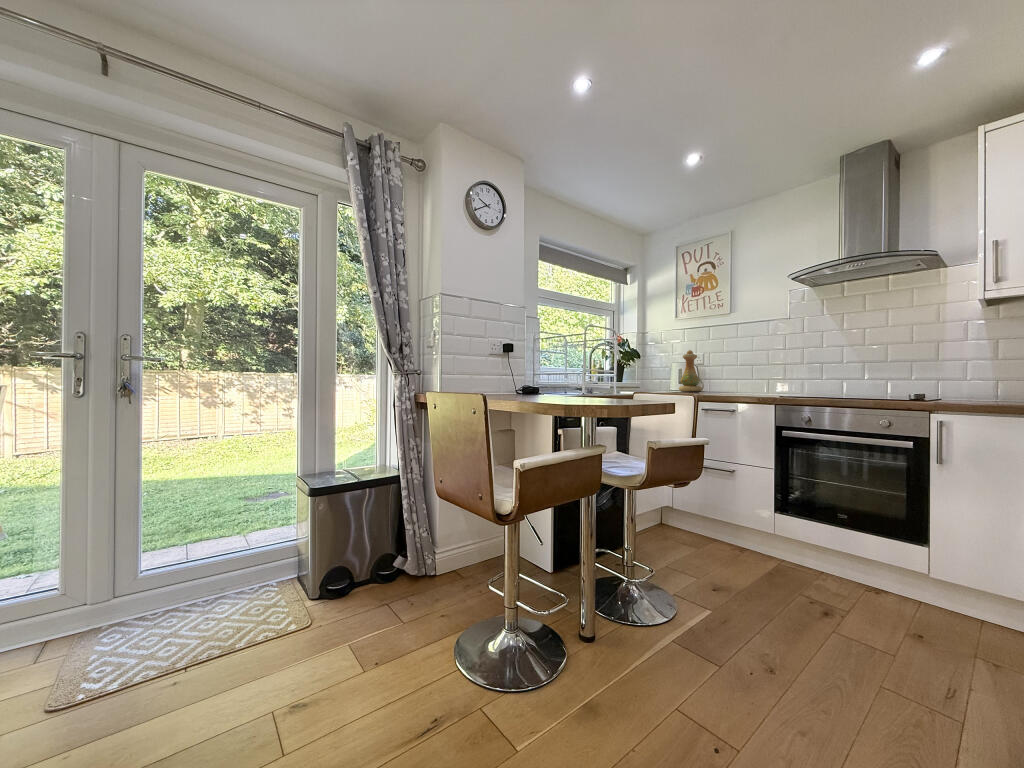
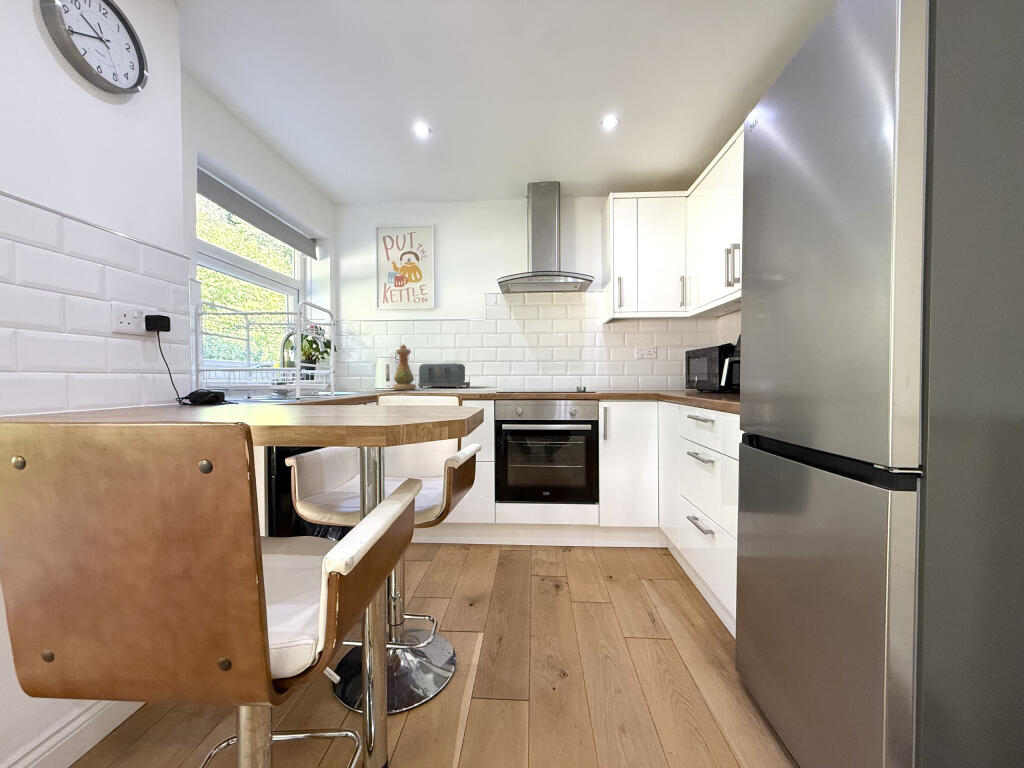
toaster: none [708,367,773,391] -> present [418,363,470,388]

